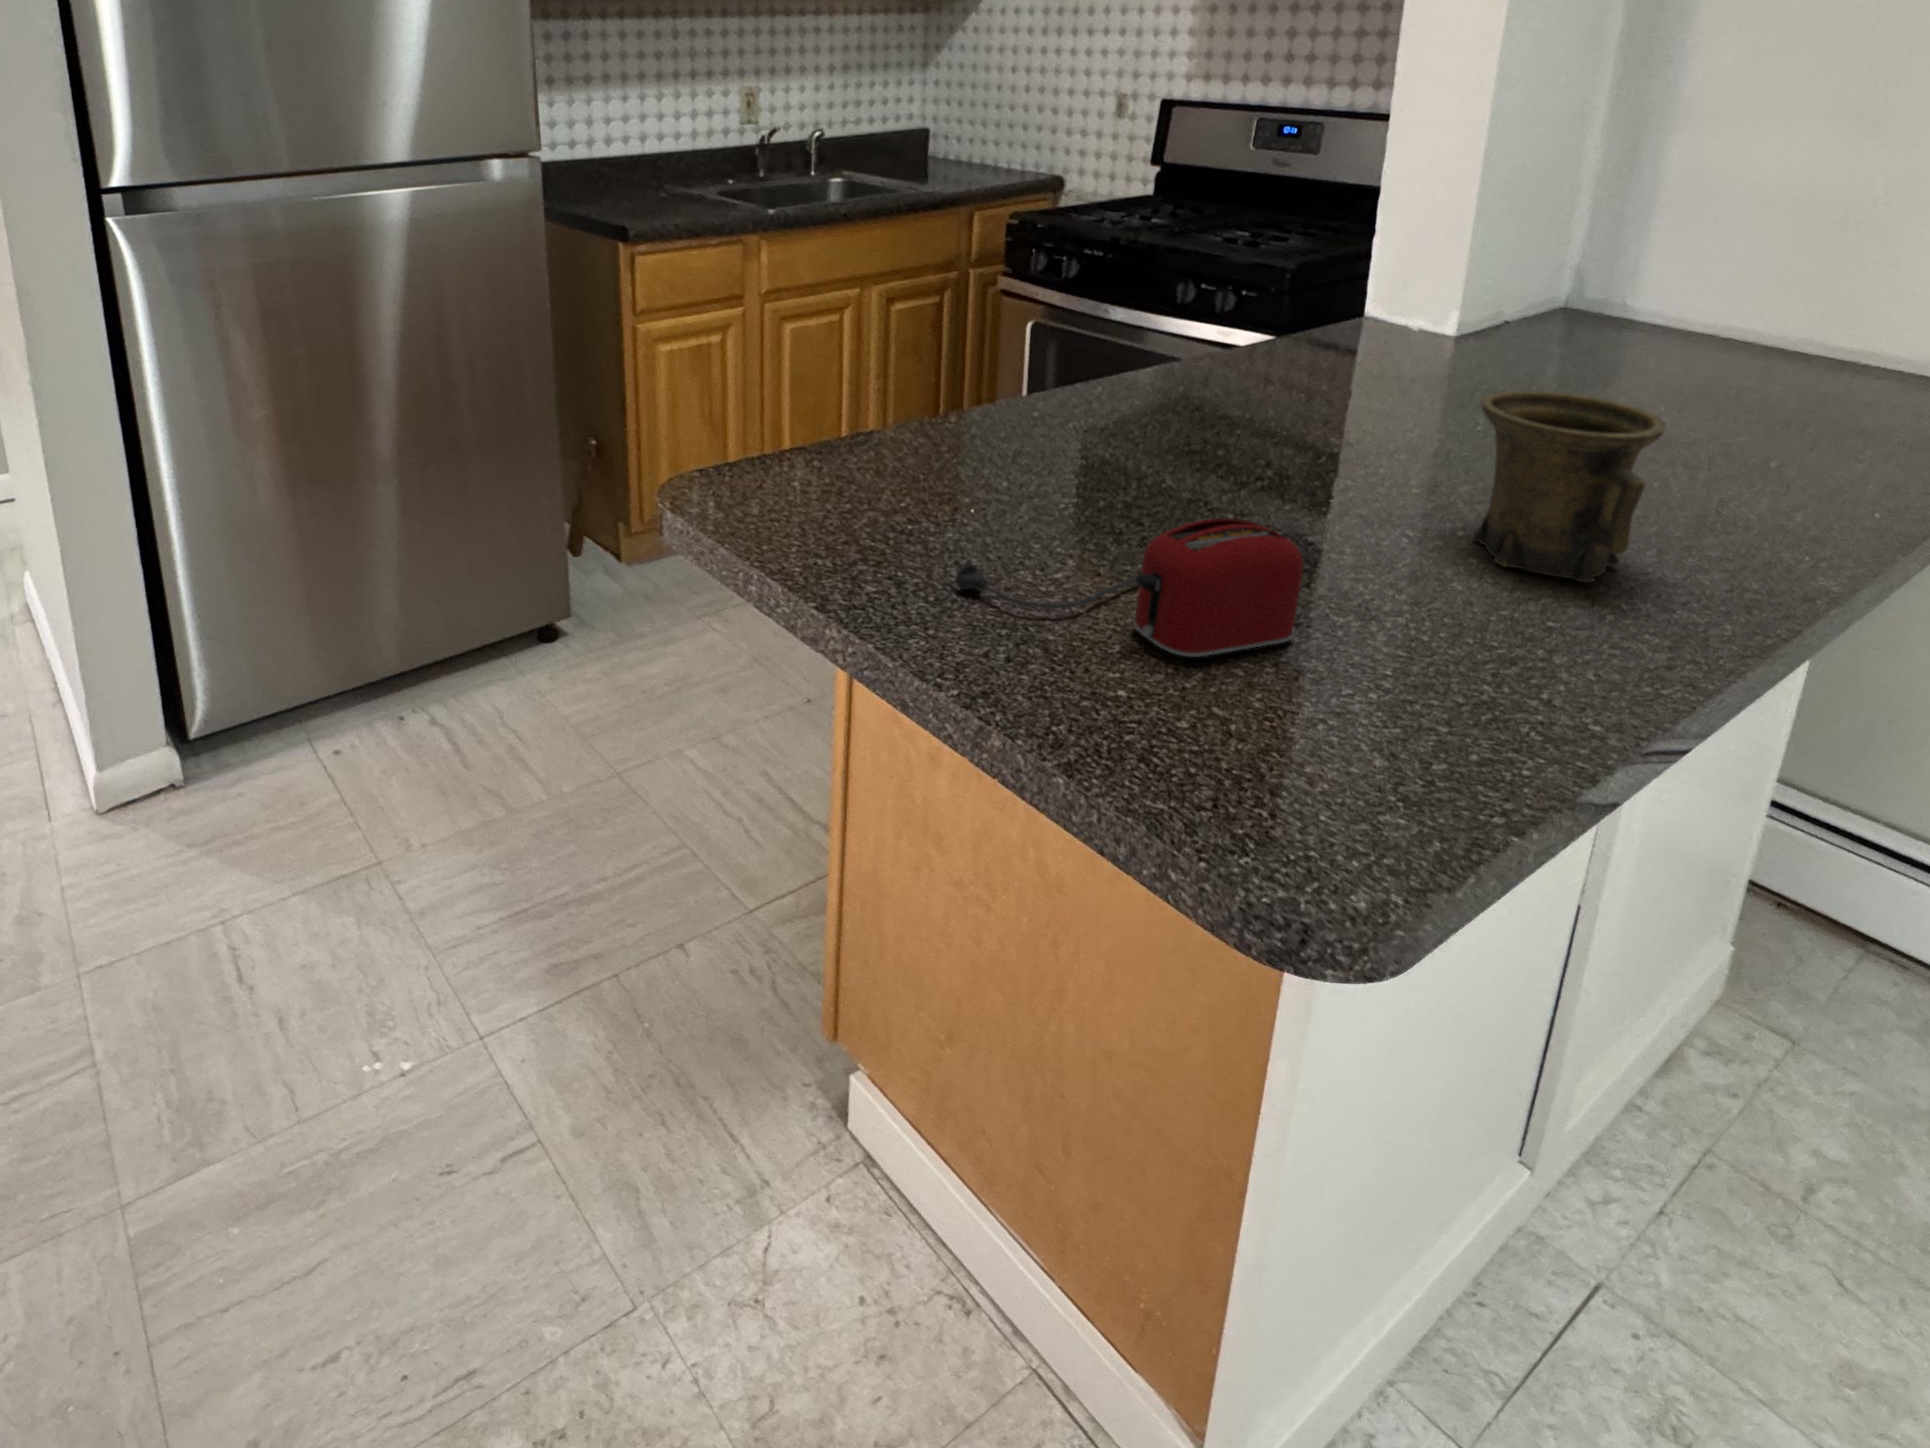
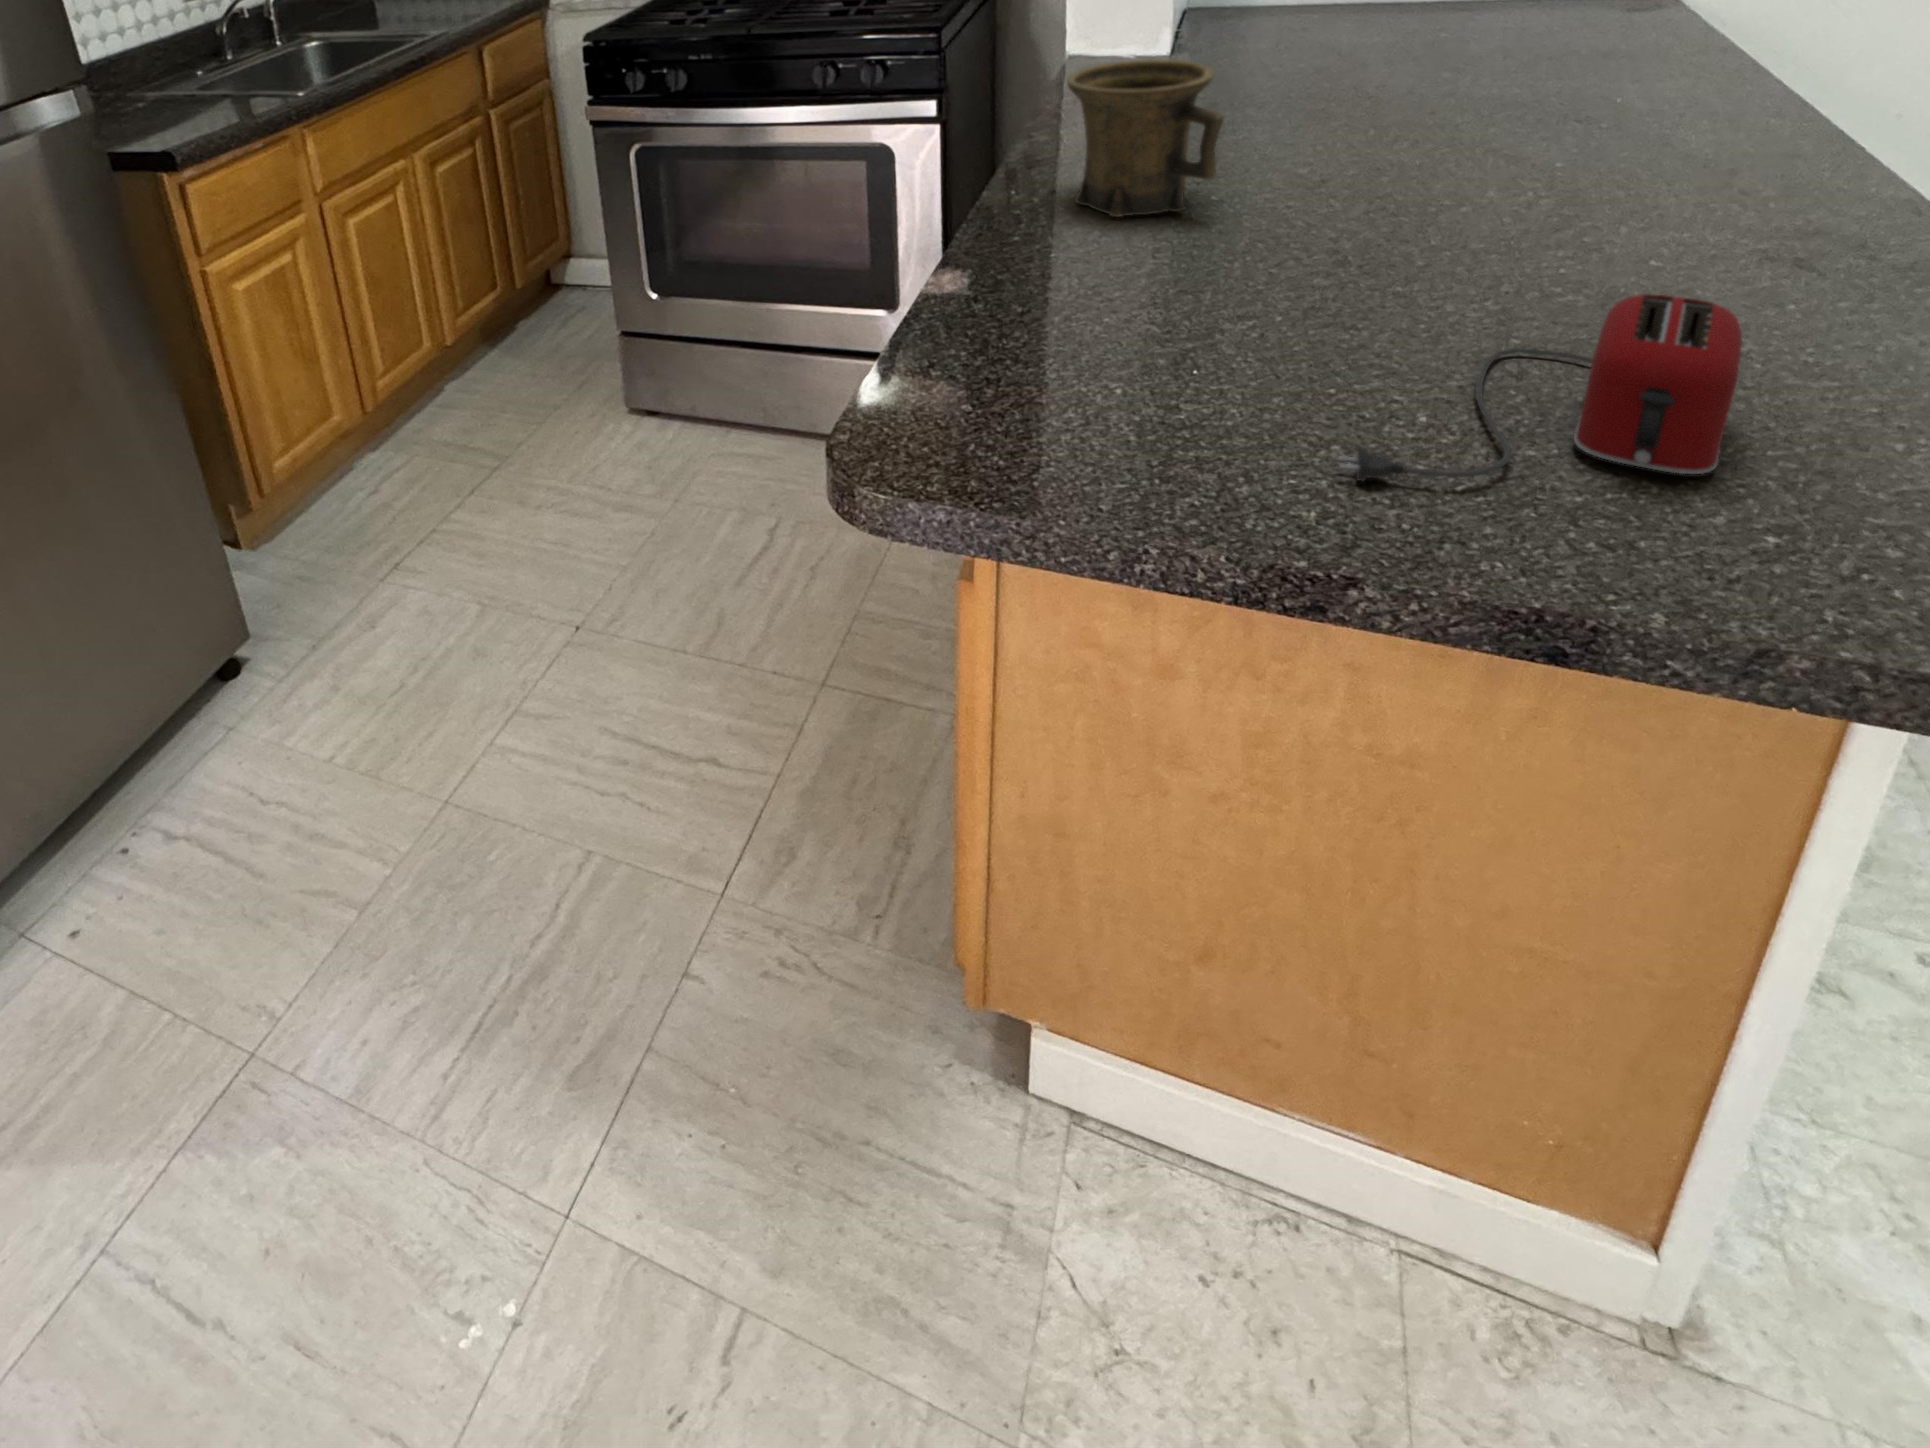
mug: present [1473,391,1666,582] -> present [1066,59,1224,217]

